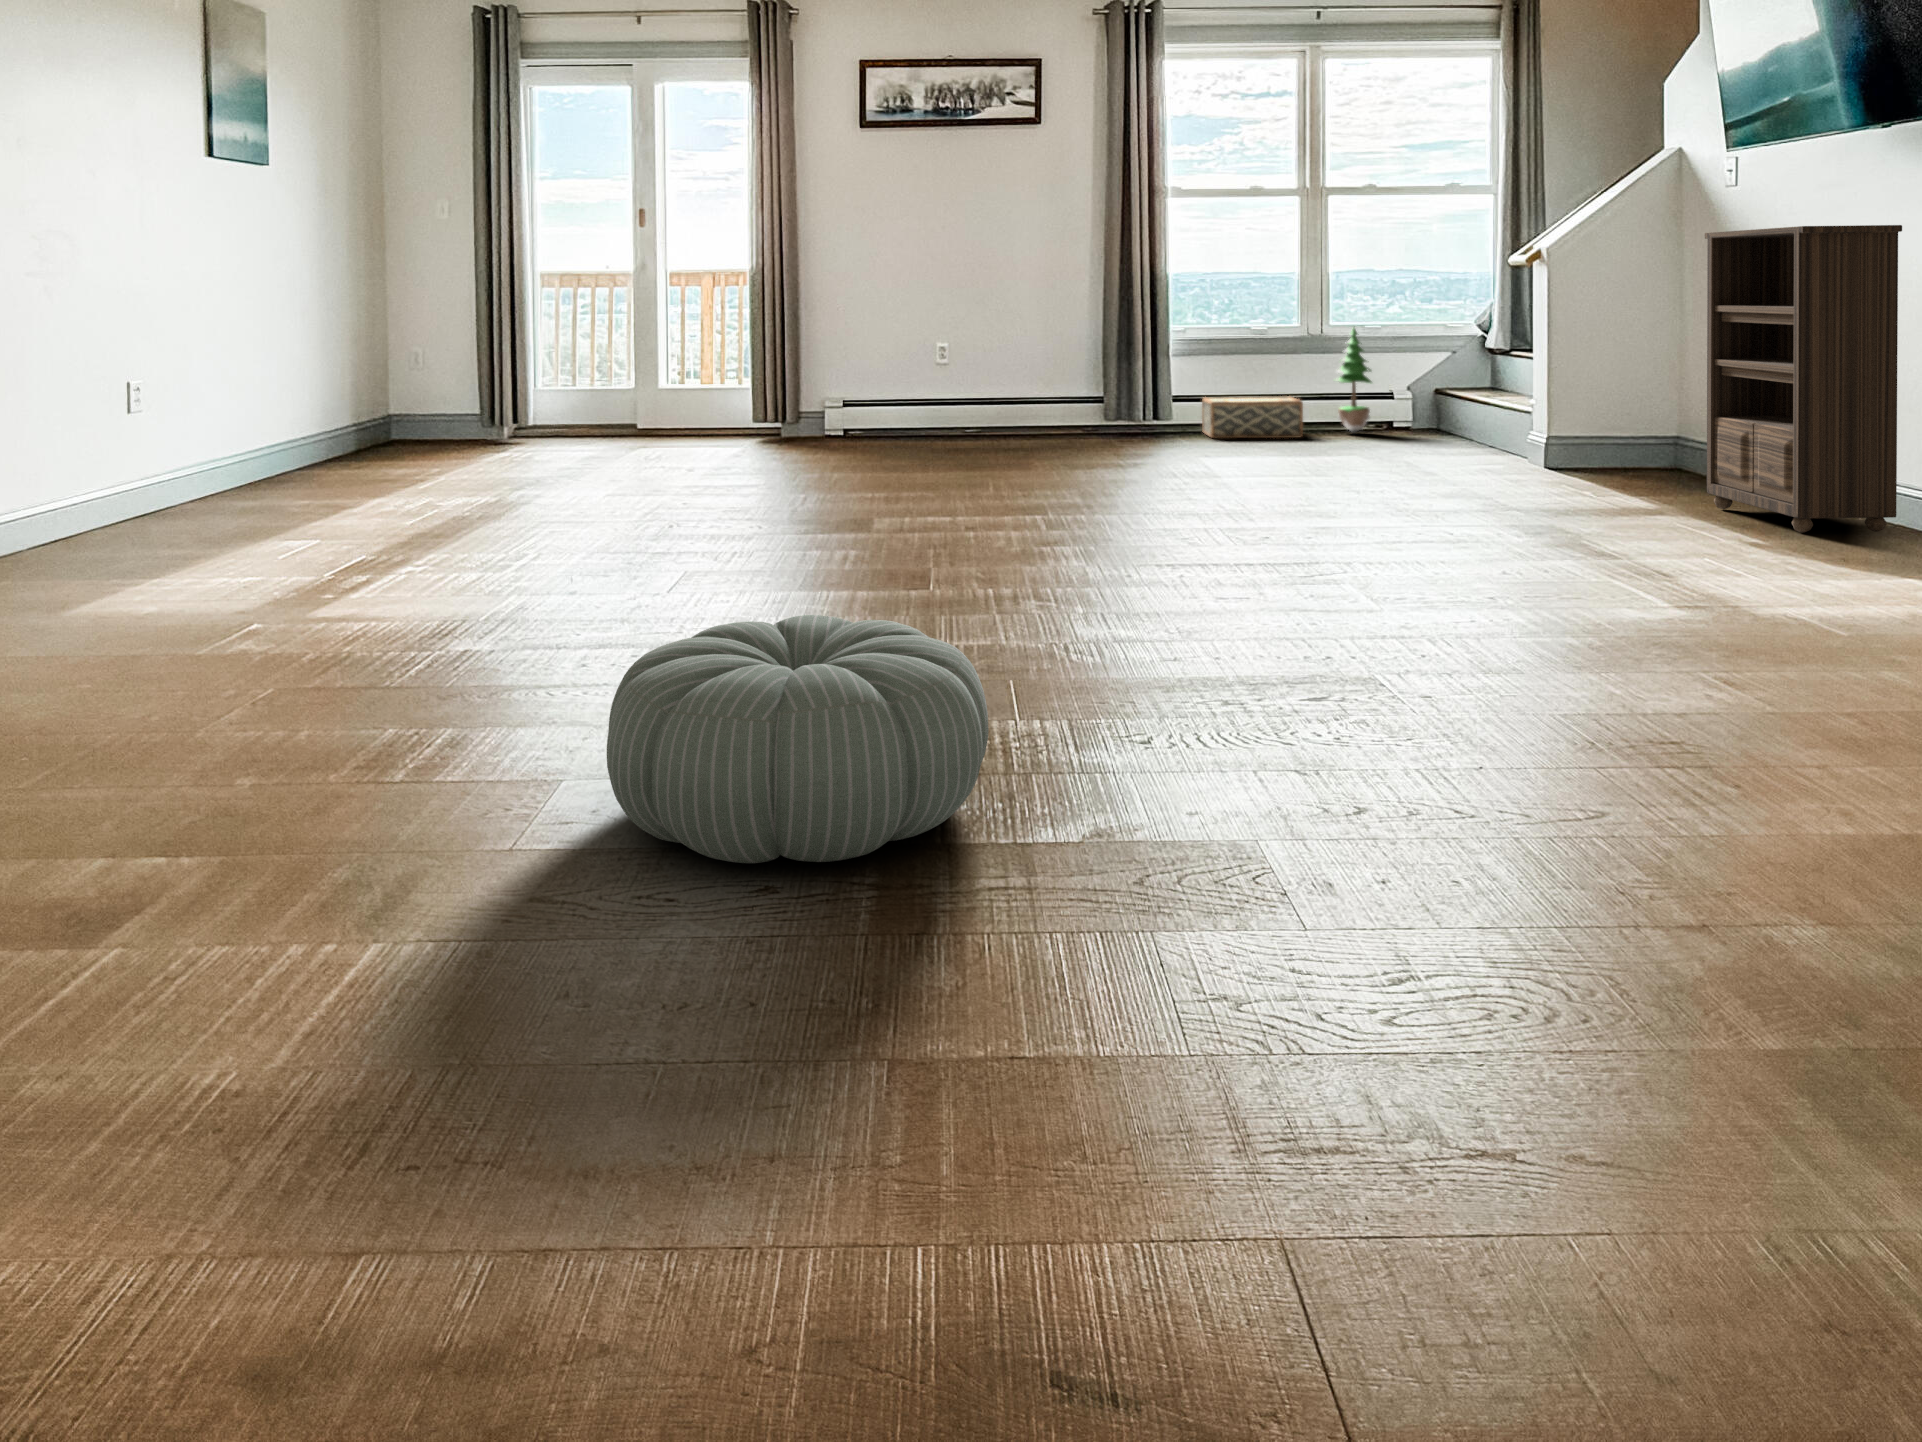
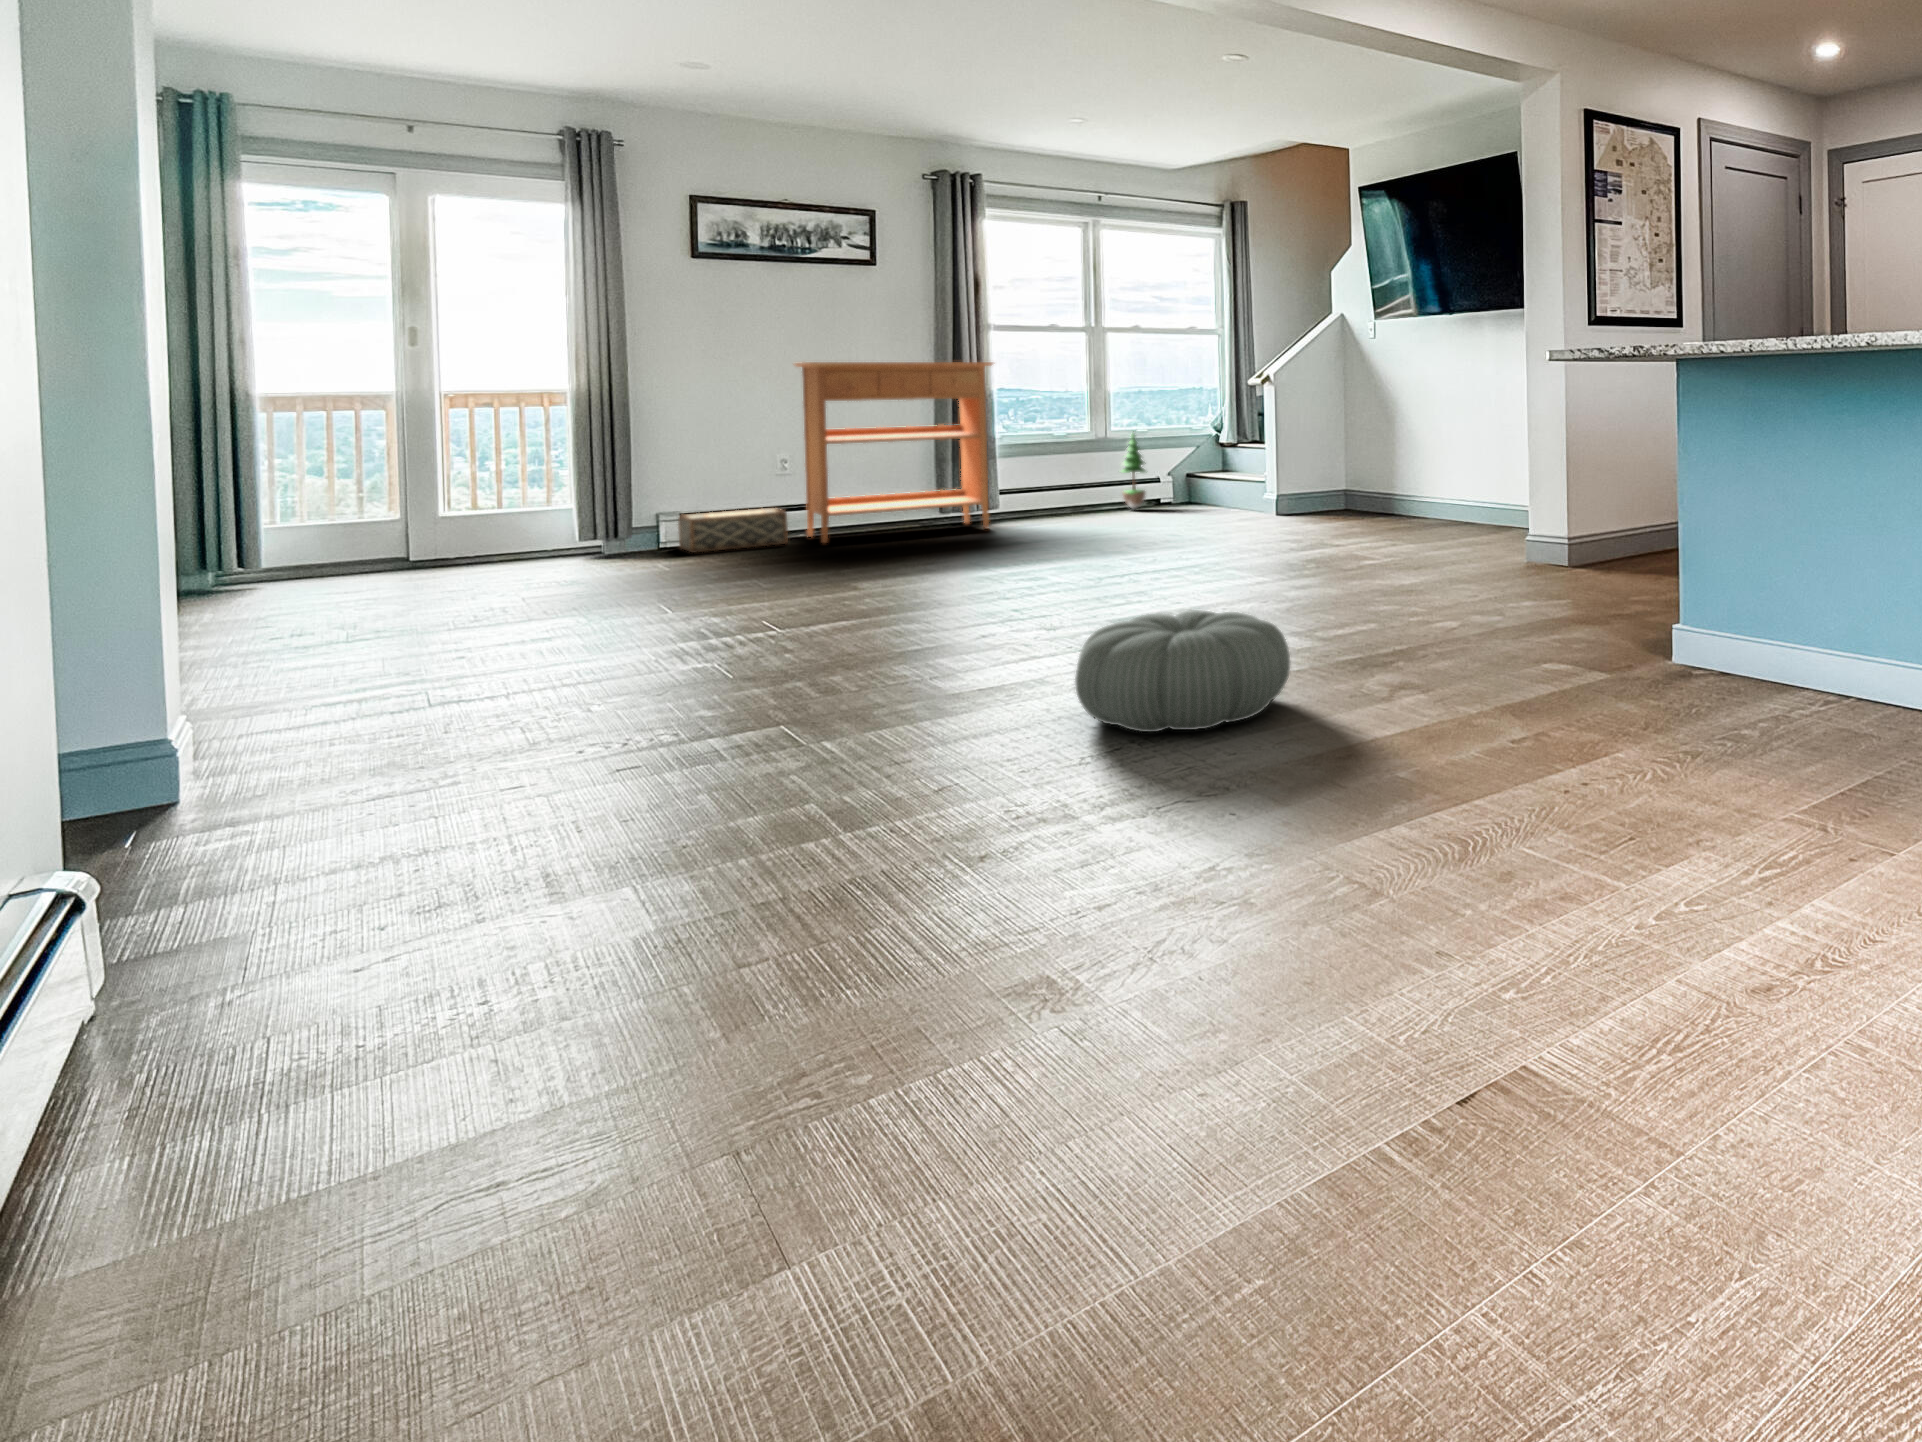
bookshelf: present [1705,225,1902,533] -> none [1396,372,1494,539]
console table: none [949,233,1156,443] -> present [795,362,993,543]
woven basket: present [1202,396,1303,438] -> present [678,508,788,552]

